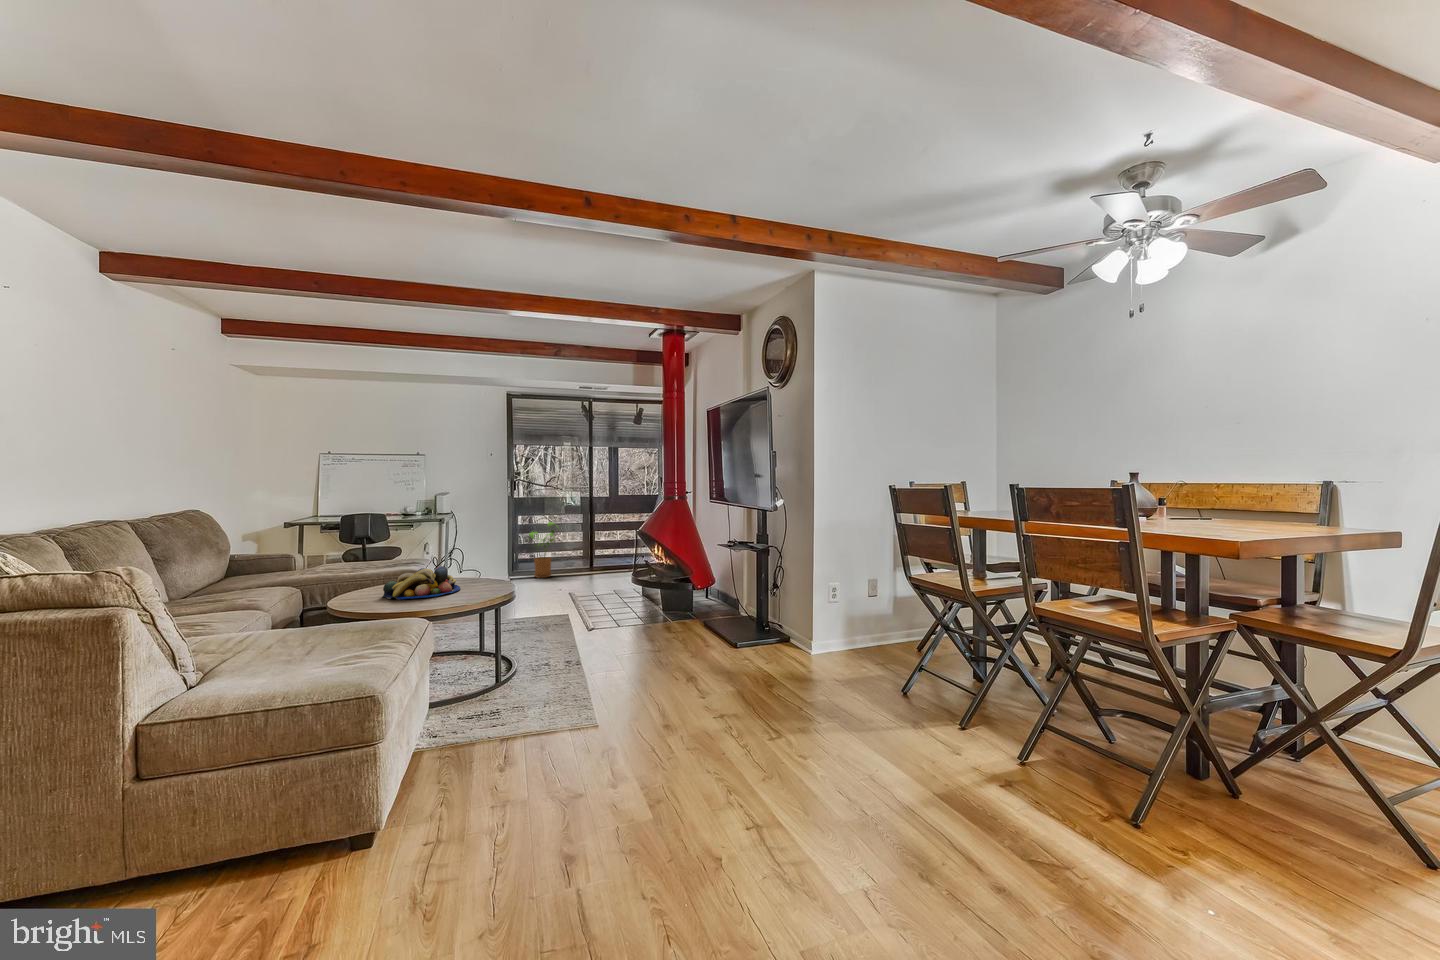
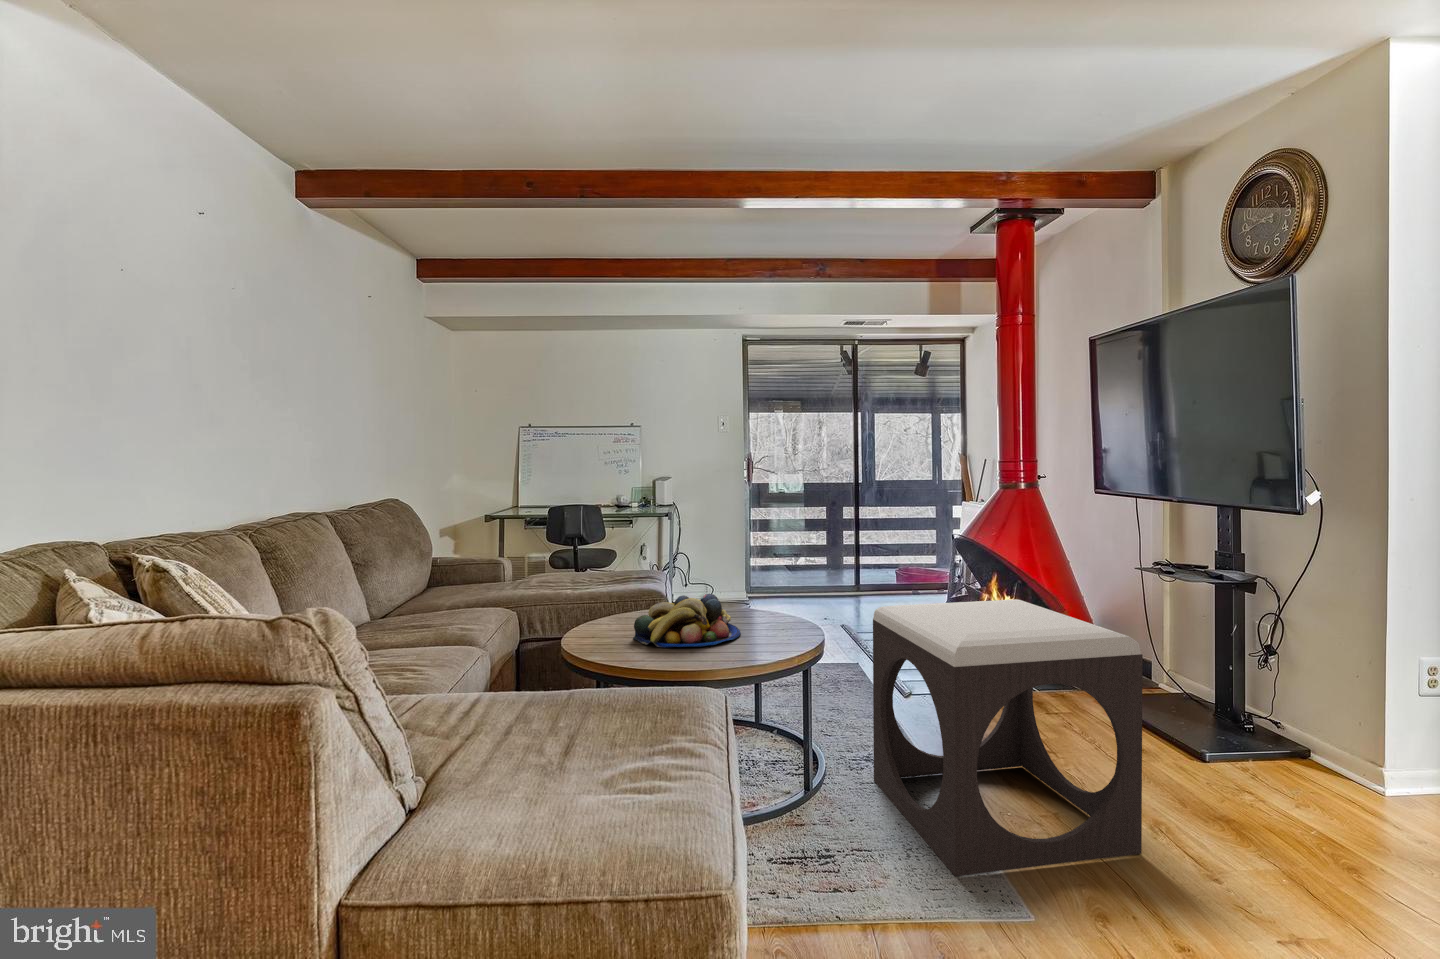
house plant: present [529,522,556,578] -> none [769,519,812,599]
footstool: none [546,562,674,710] -> present [873,599,1143,876]

